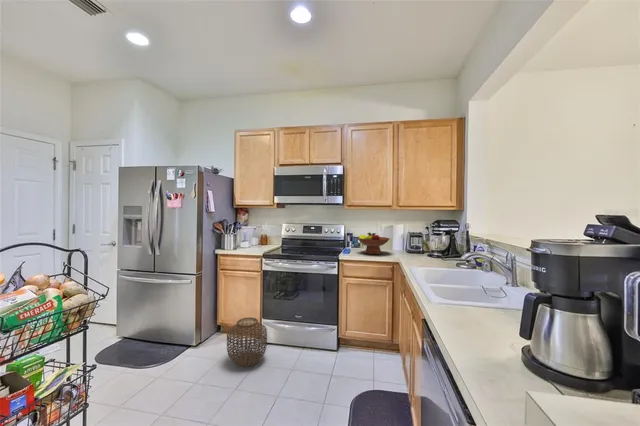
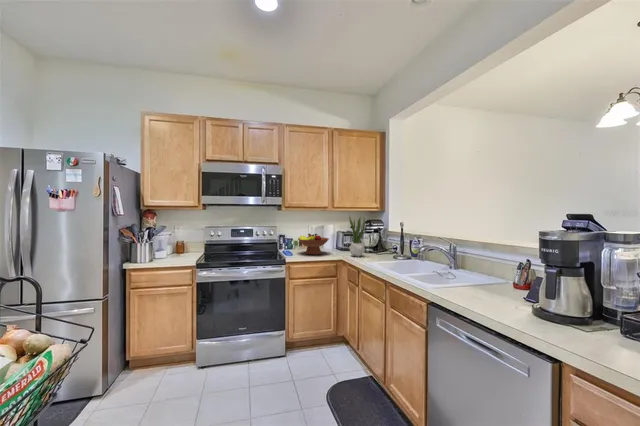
potted plant: none [405,214,428,260] -> present [349,216,365,257]
woven basket: present [227,317,267,367] -> none [162,340,214,402]

